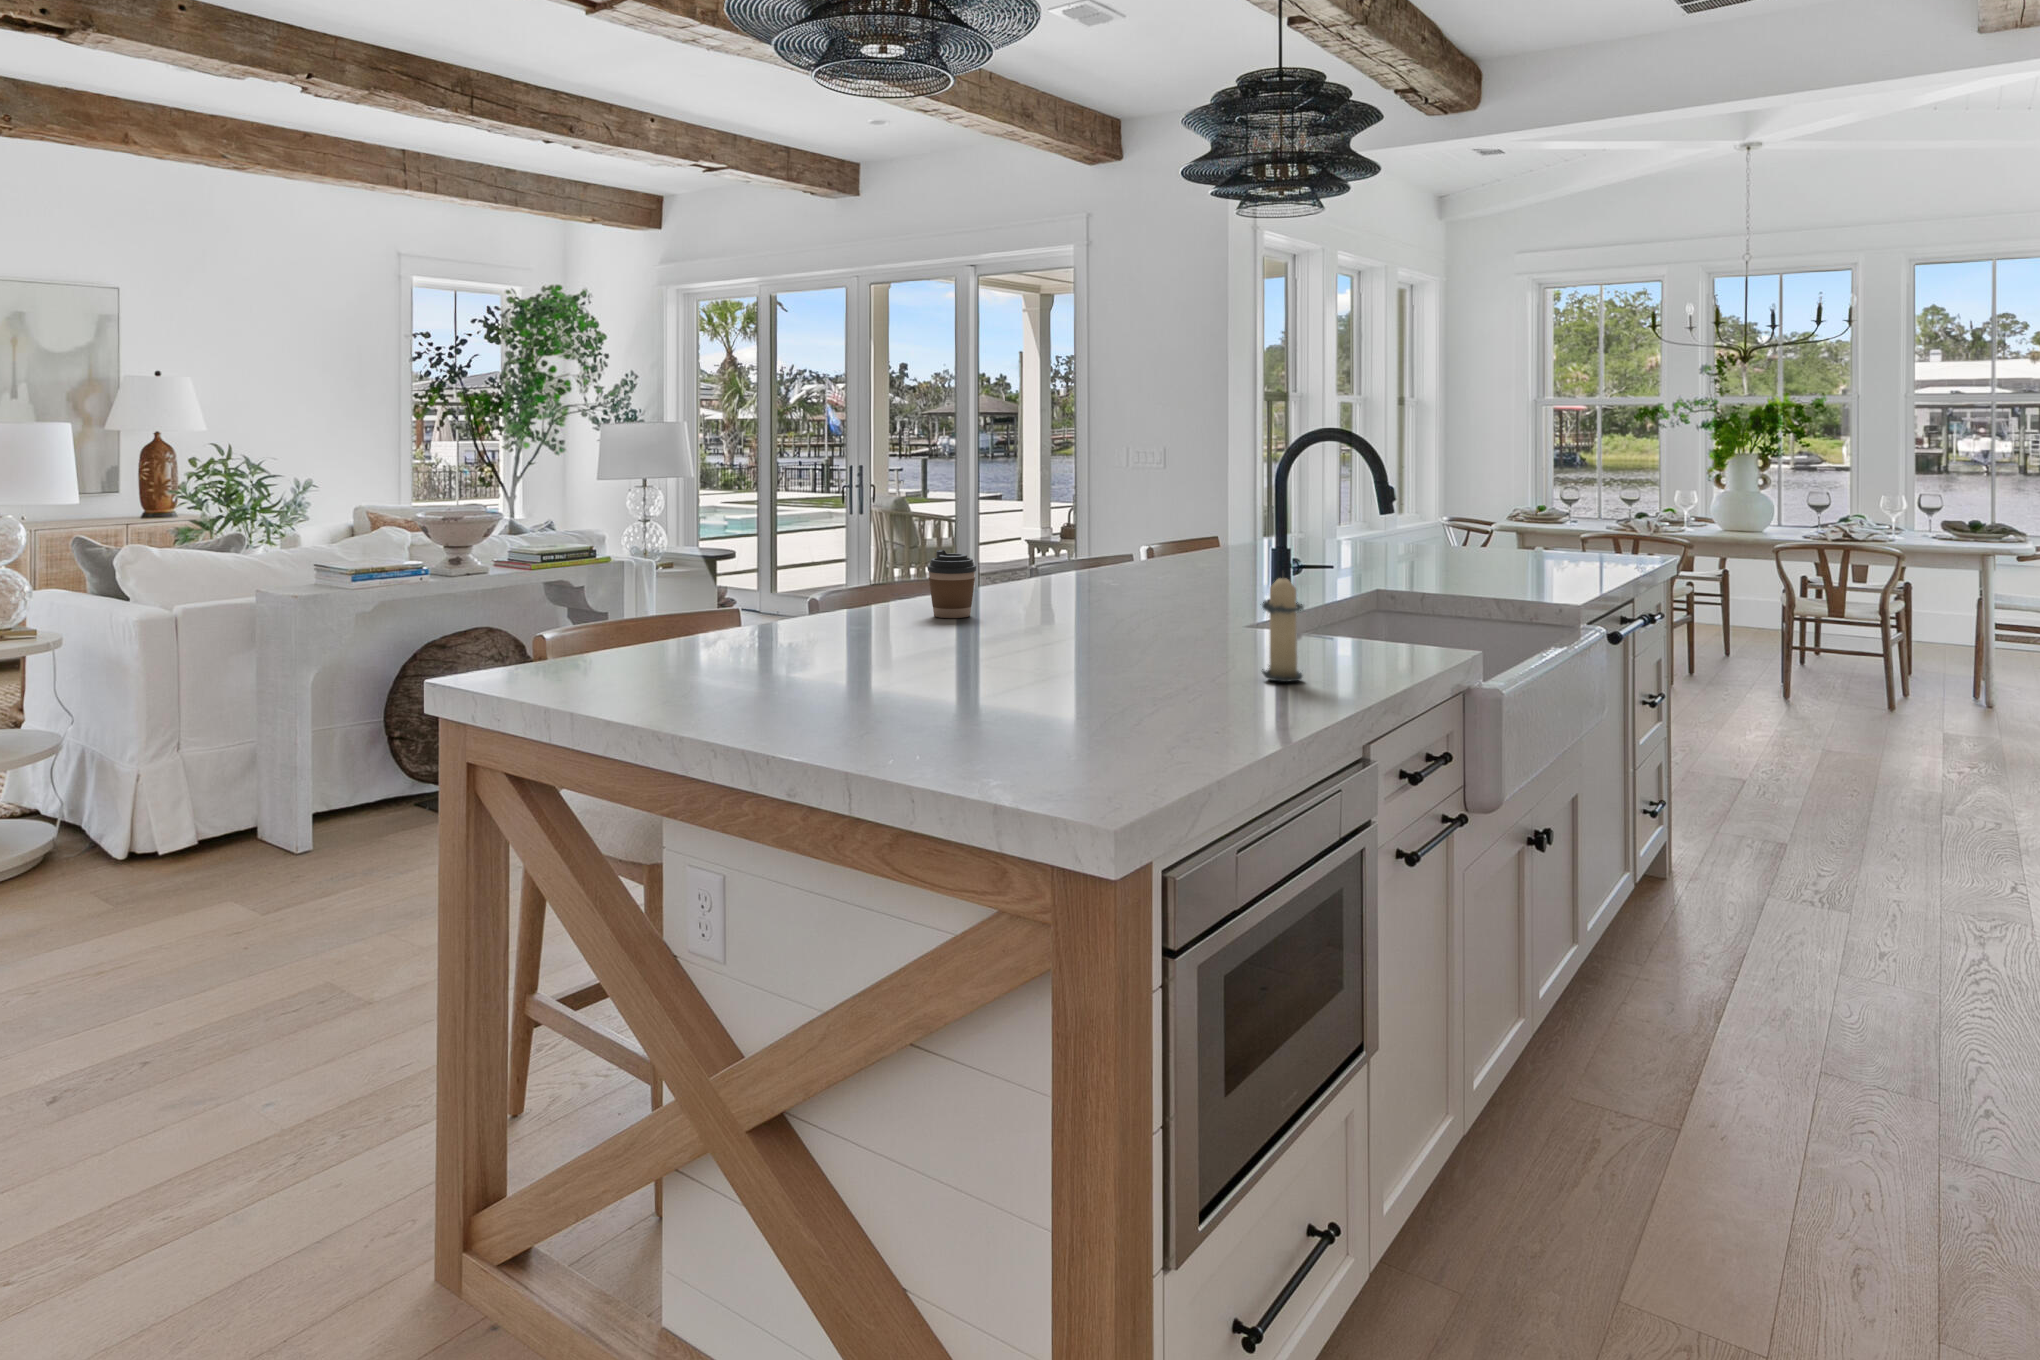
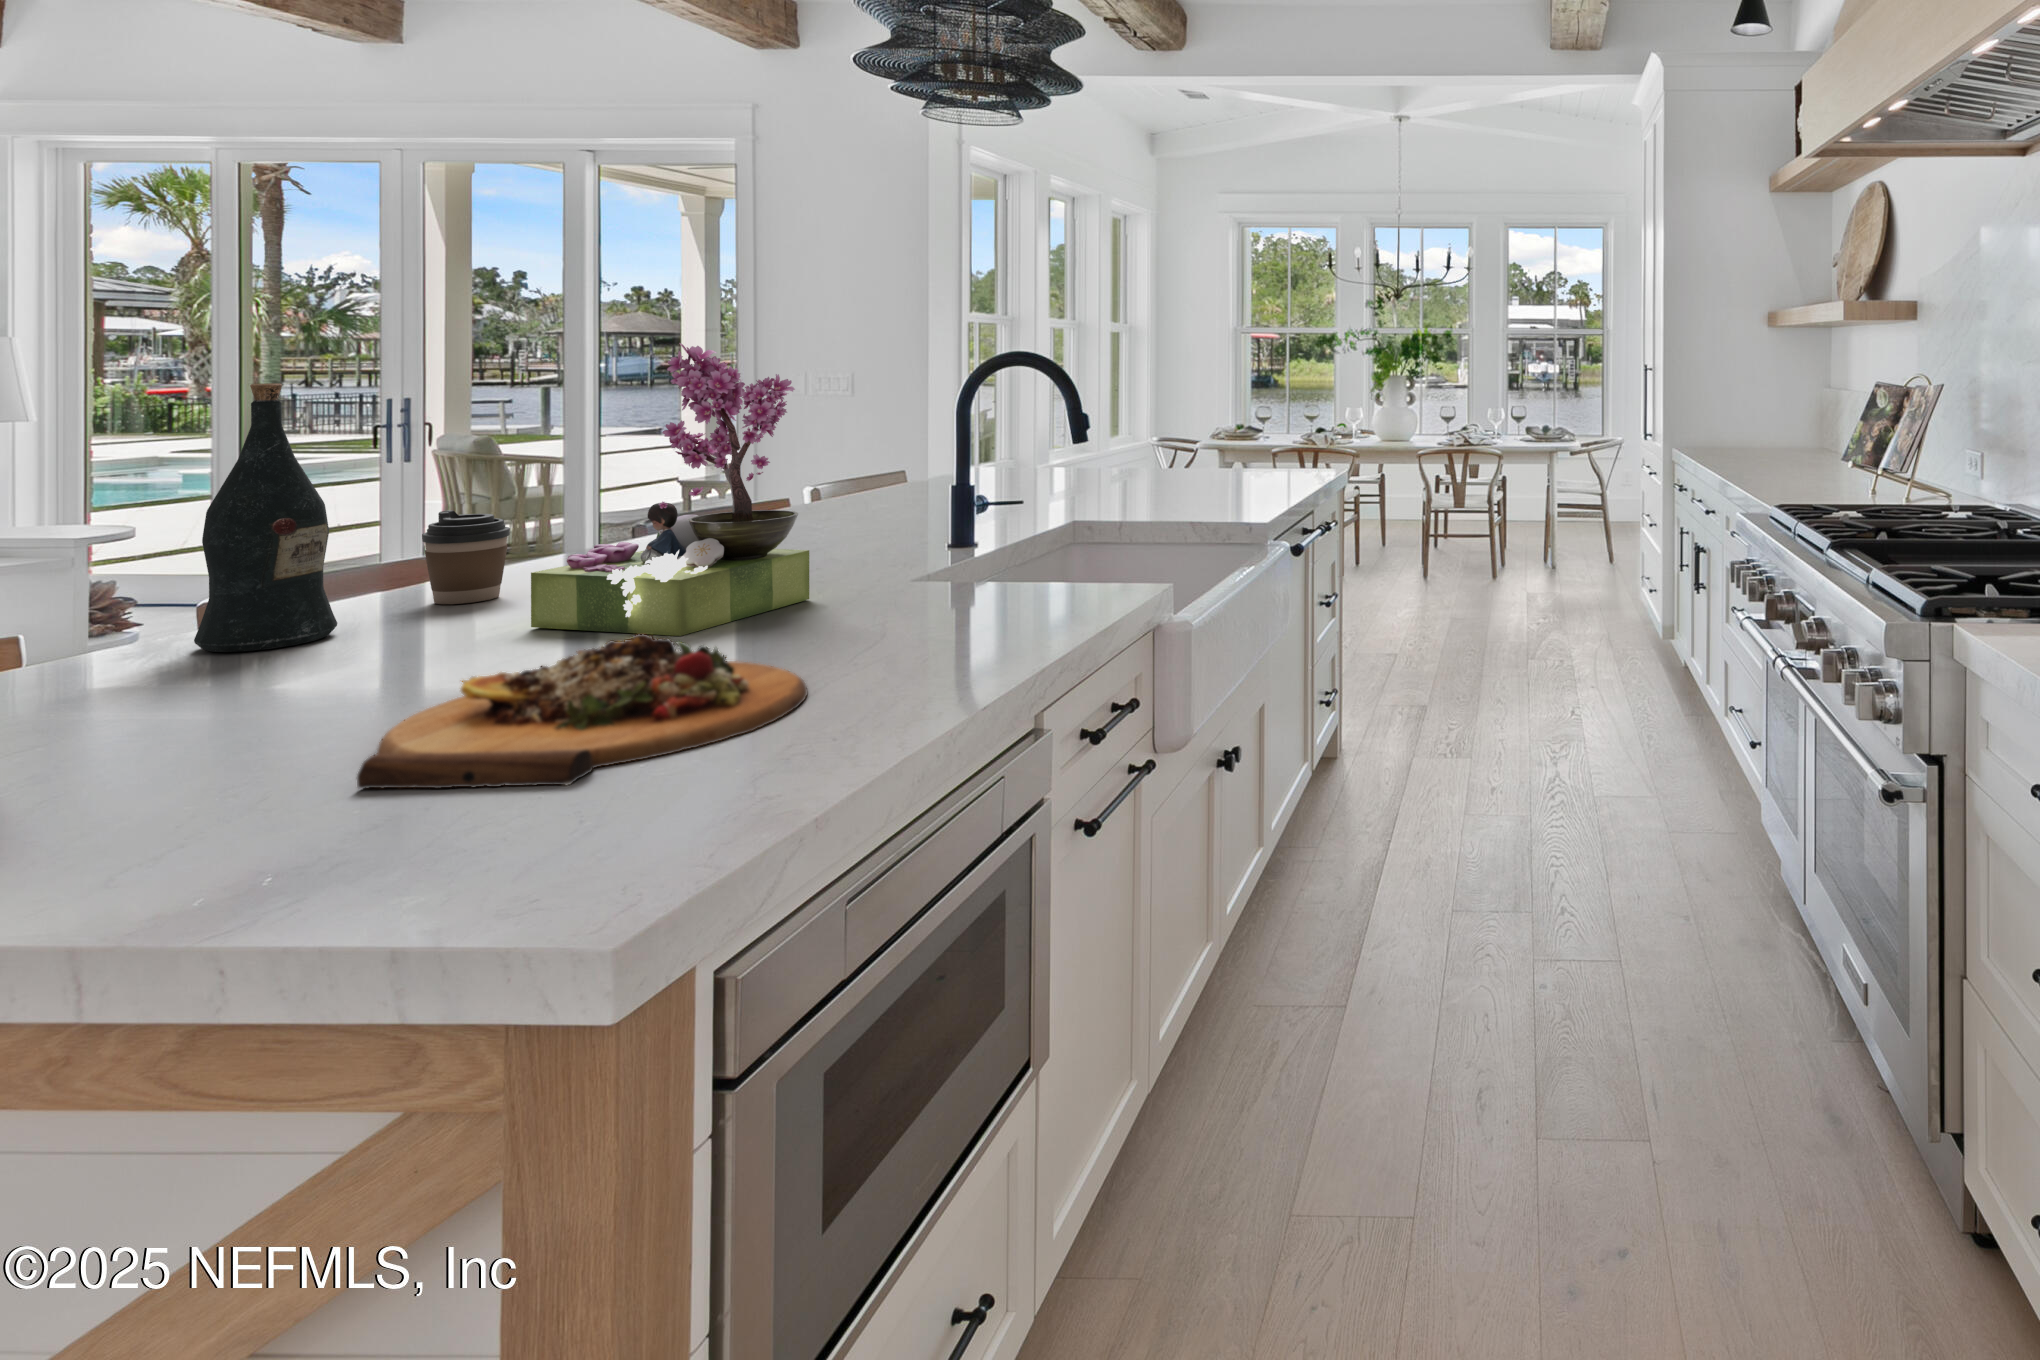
flower arrangement: none [1001,426,1179,653] -> present [531,343,809,636]
wine bottle: none [824,457,892,635] -> present [194,383,337,652]
candle: present [1262,577,1304,682] -> none [894,516,965,654]
cutting board: none [957,641,1203,732] -> present [357,634,807,789]

